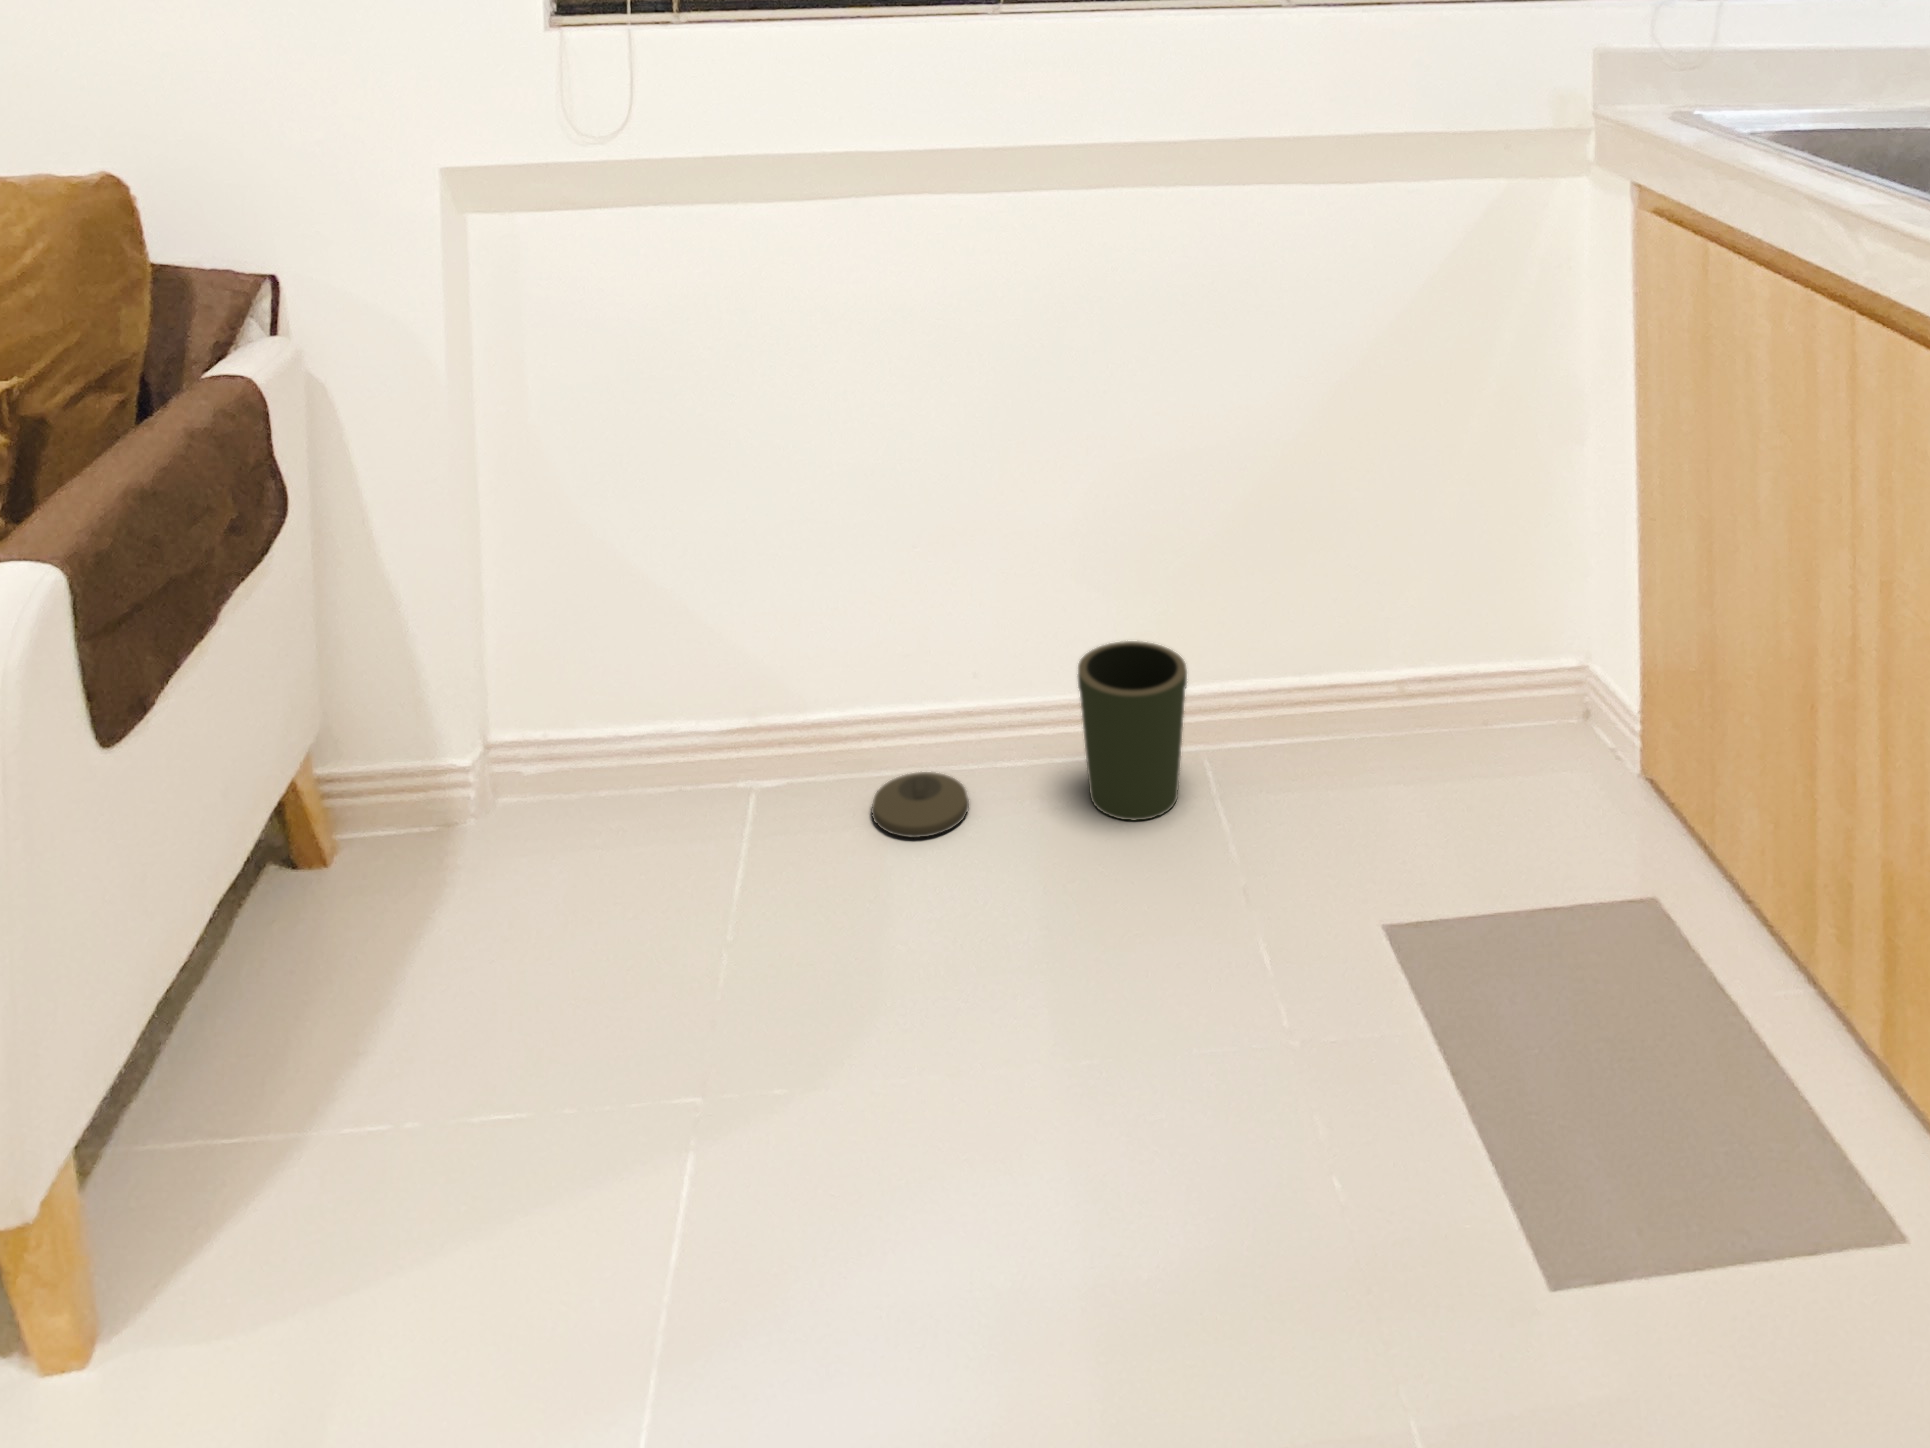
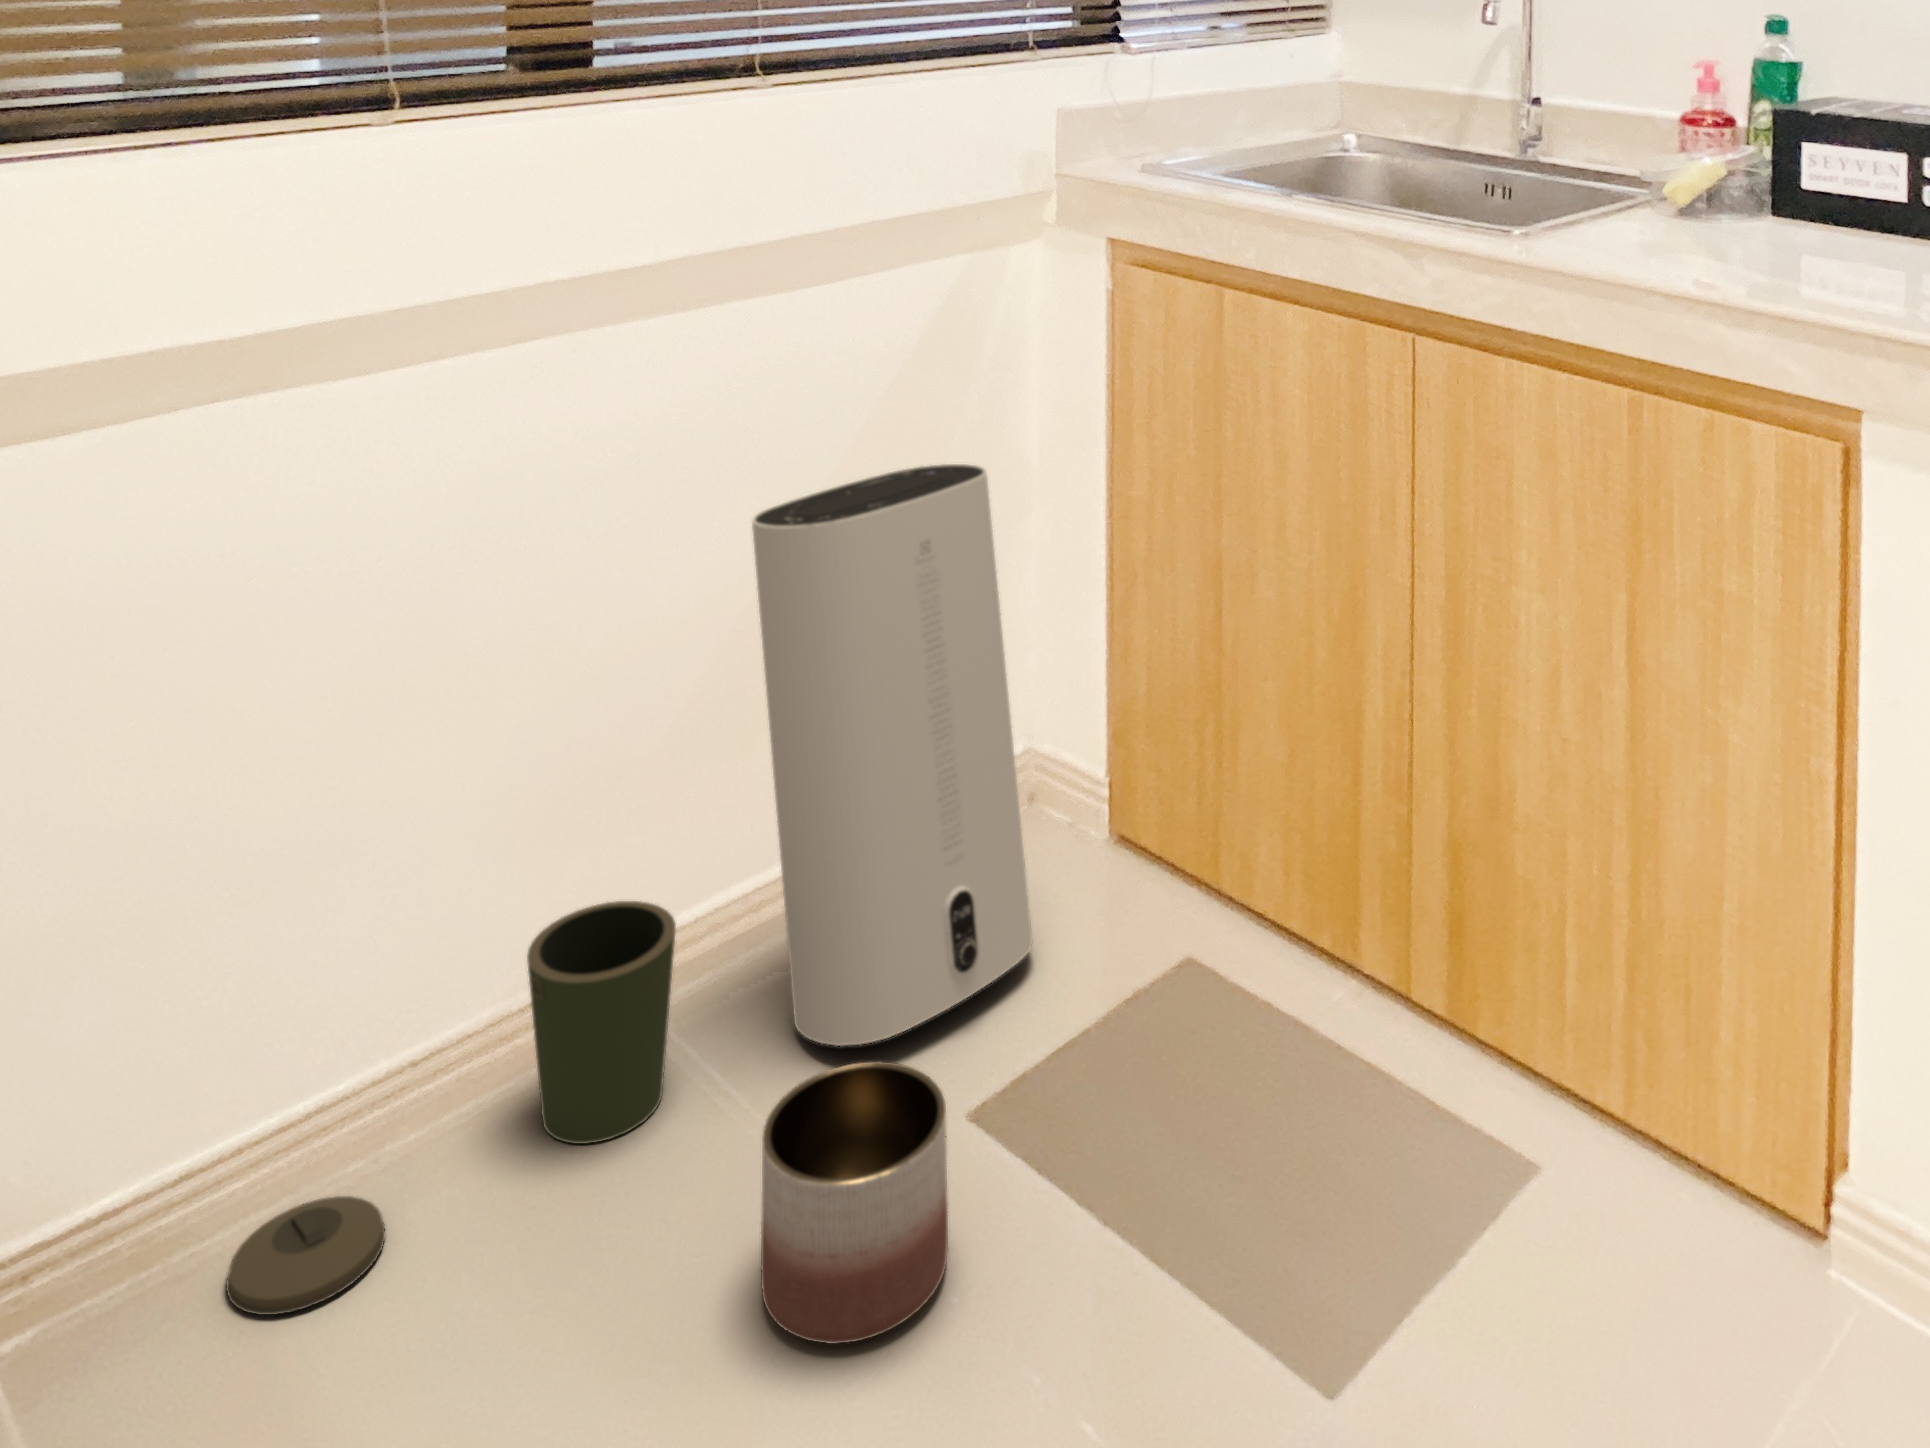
air purifier: none [1266,358,1510,837] -> present [752,464,1033,1046]
planter: none [1147,826,1300,1049] -> present [761,1061,948,1344]

